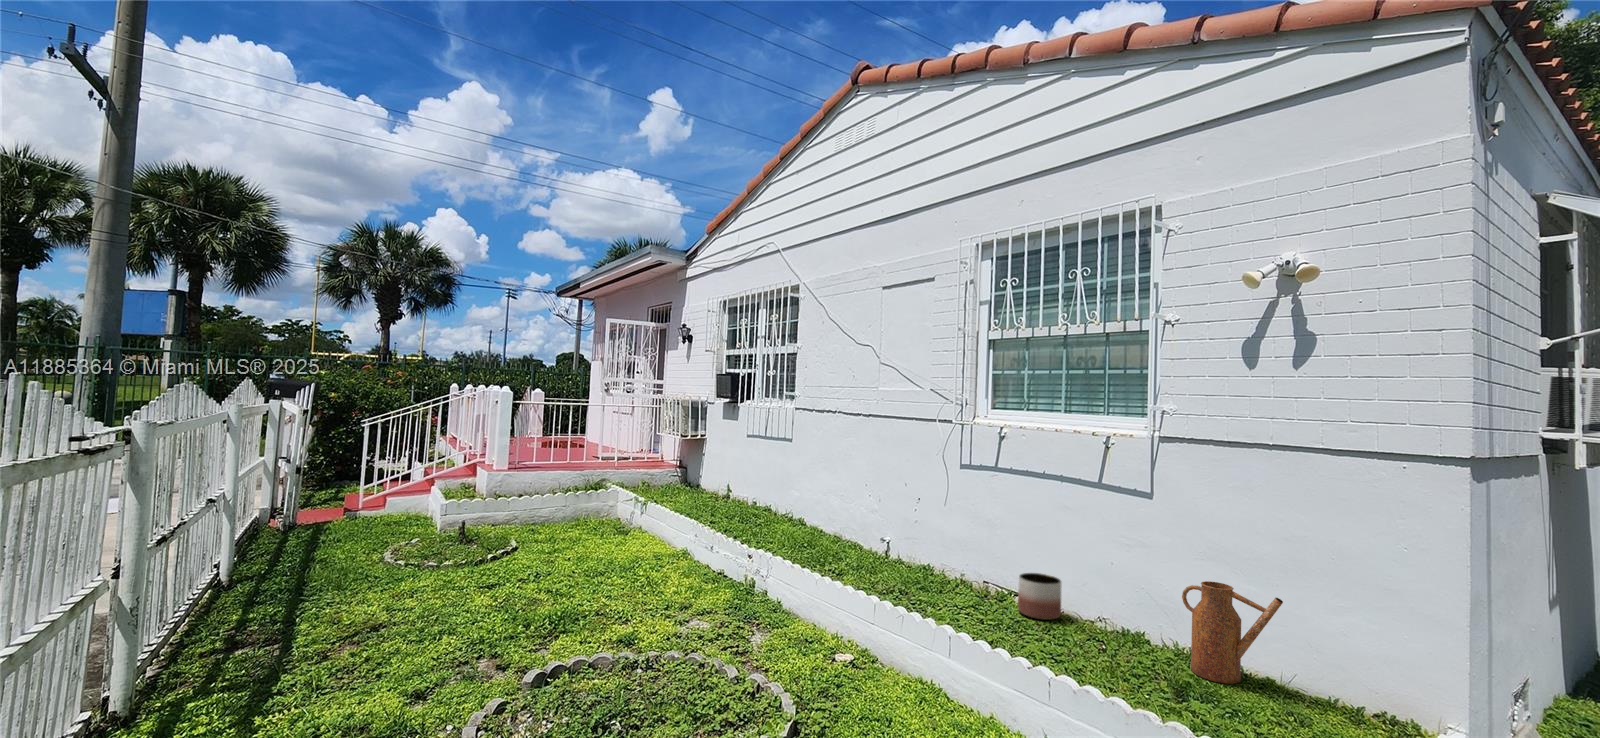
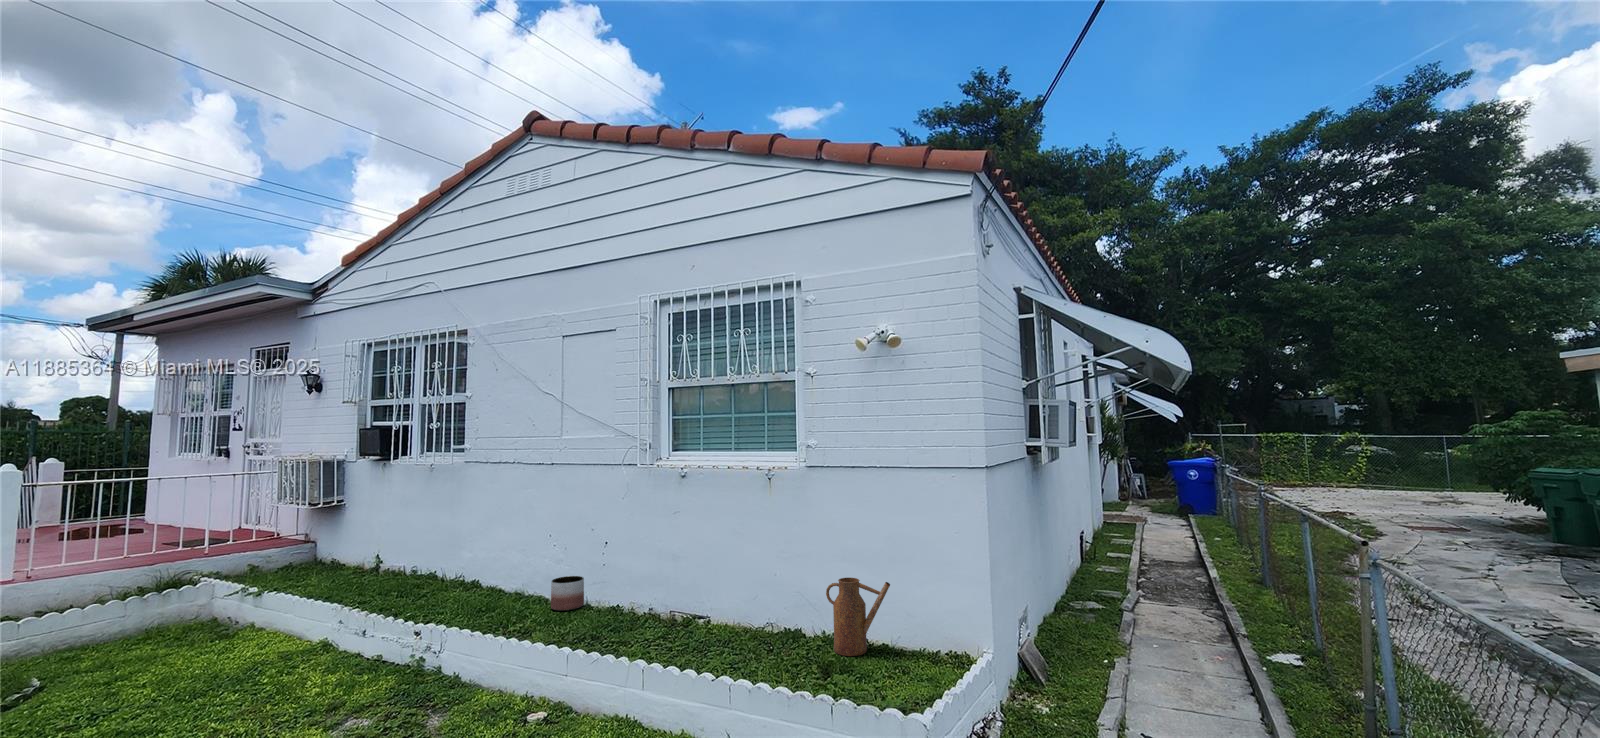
planter: present [1018,573,1061,620] -> present [551,576,584,611]

